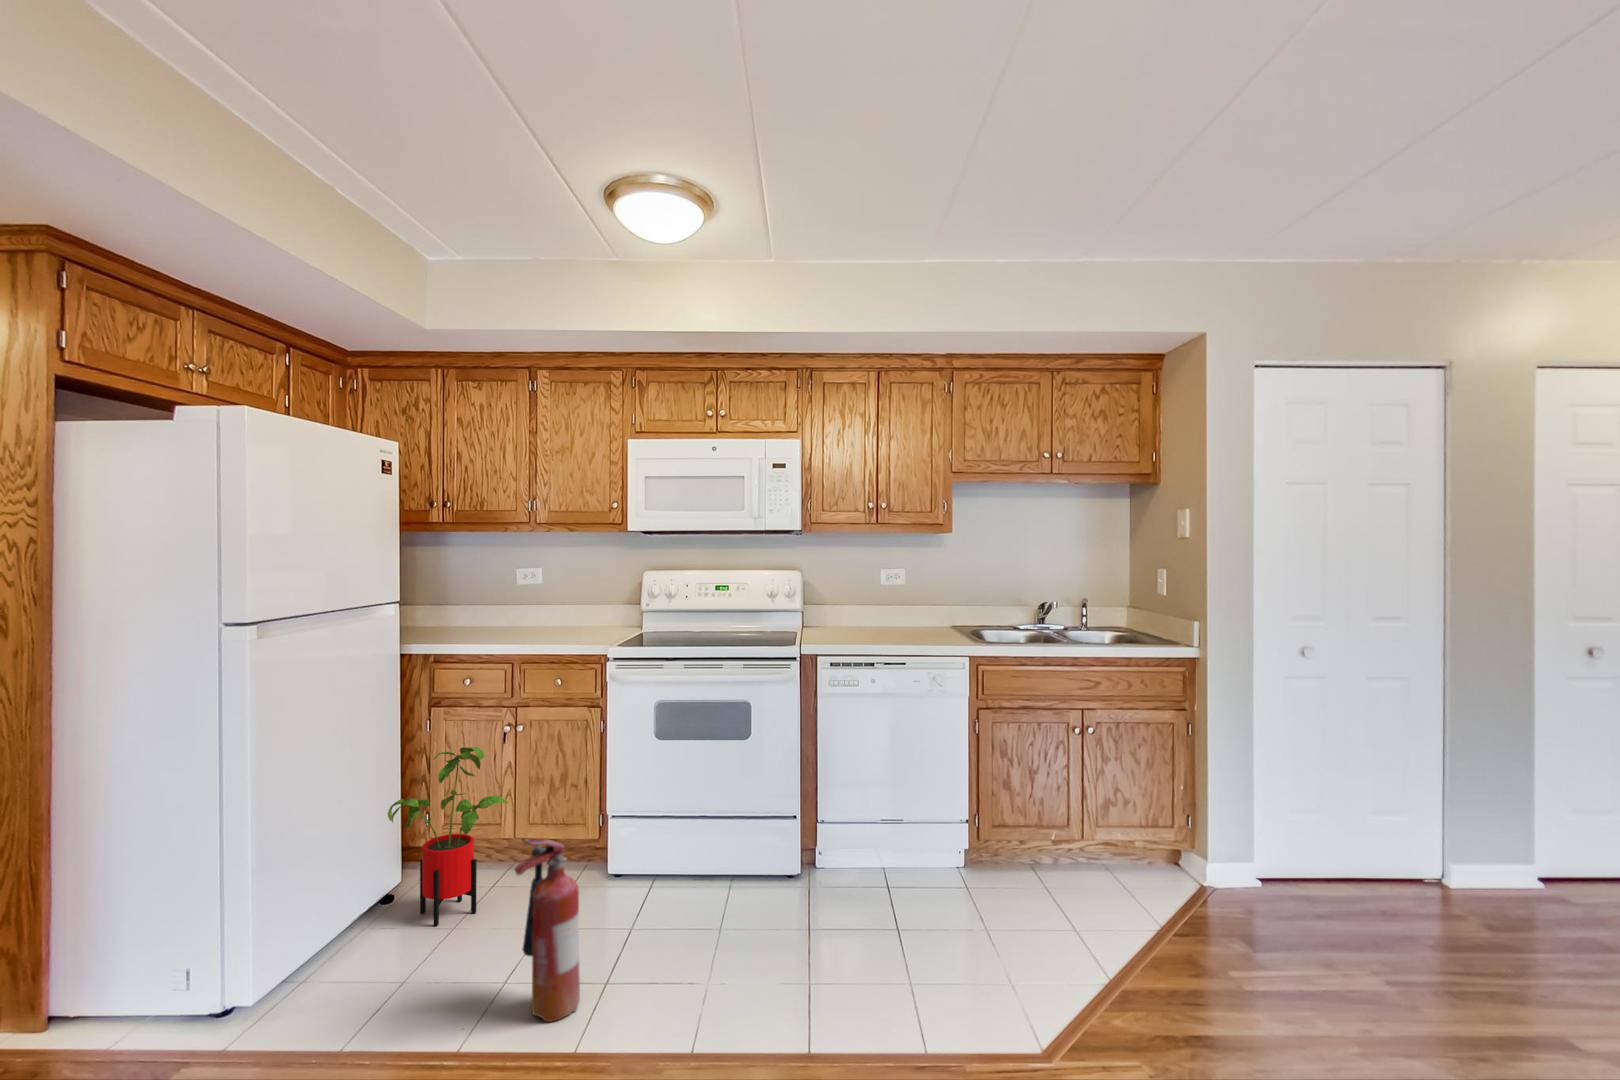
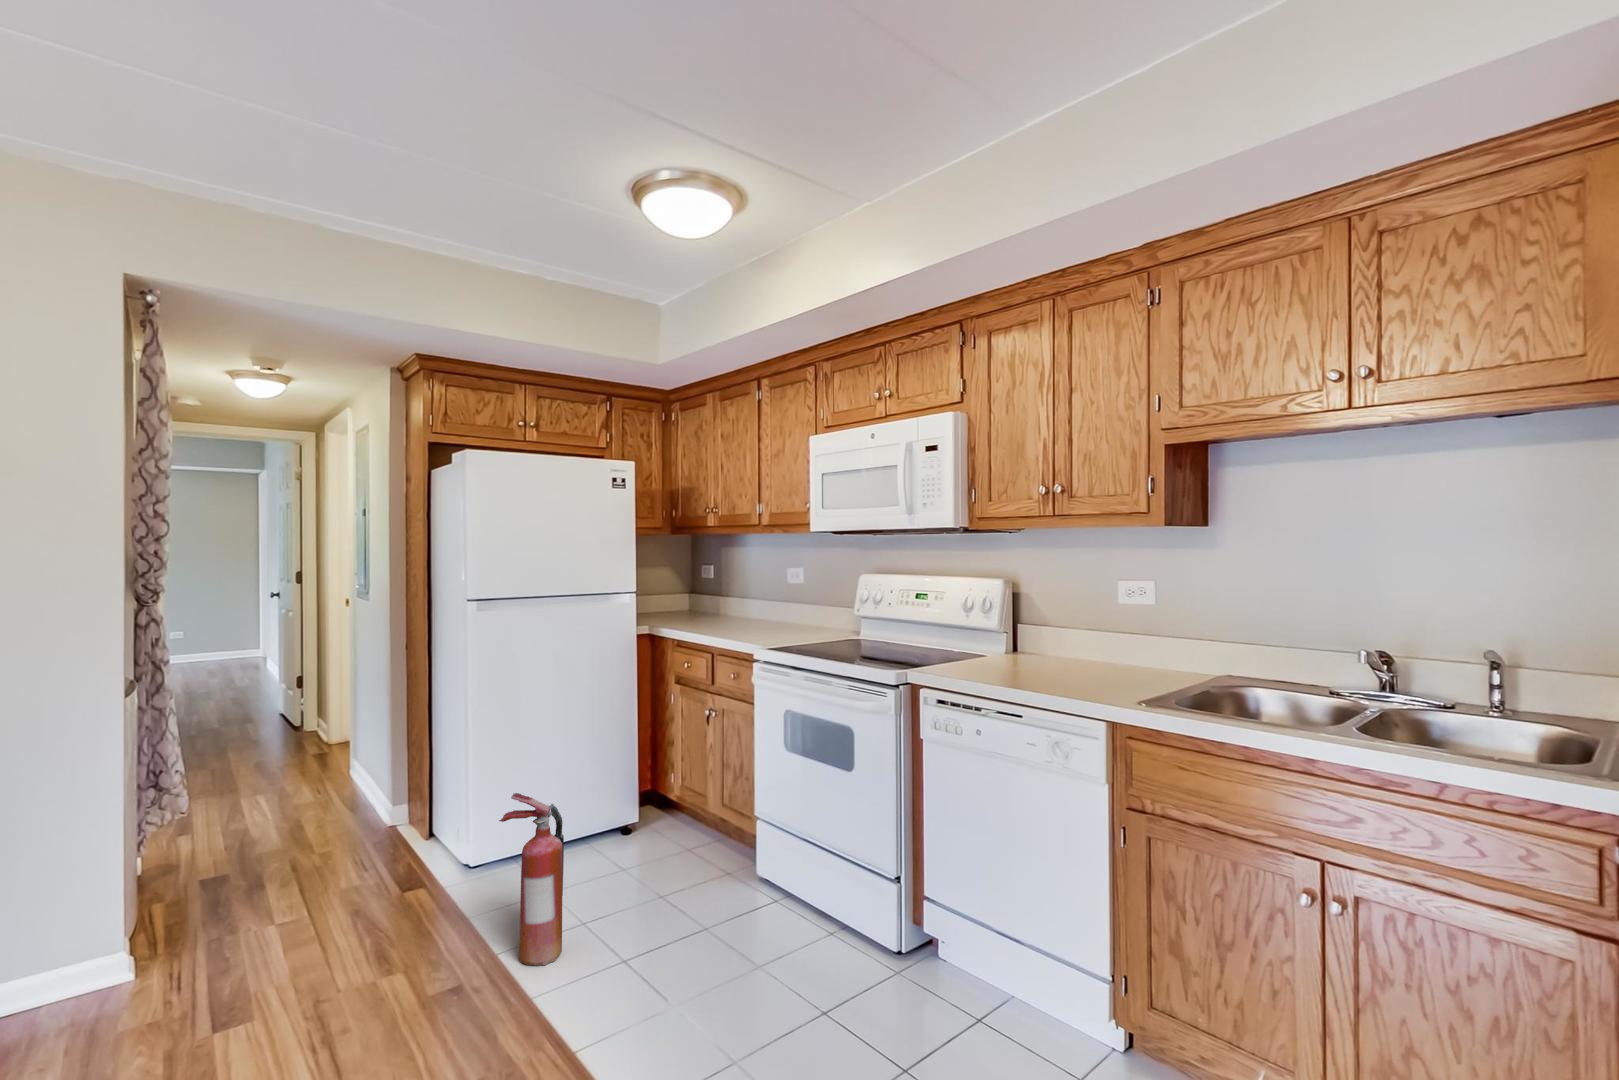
house plant: present [388,747,508,926] -> none [591,715,675,859]

